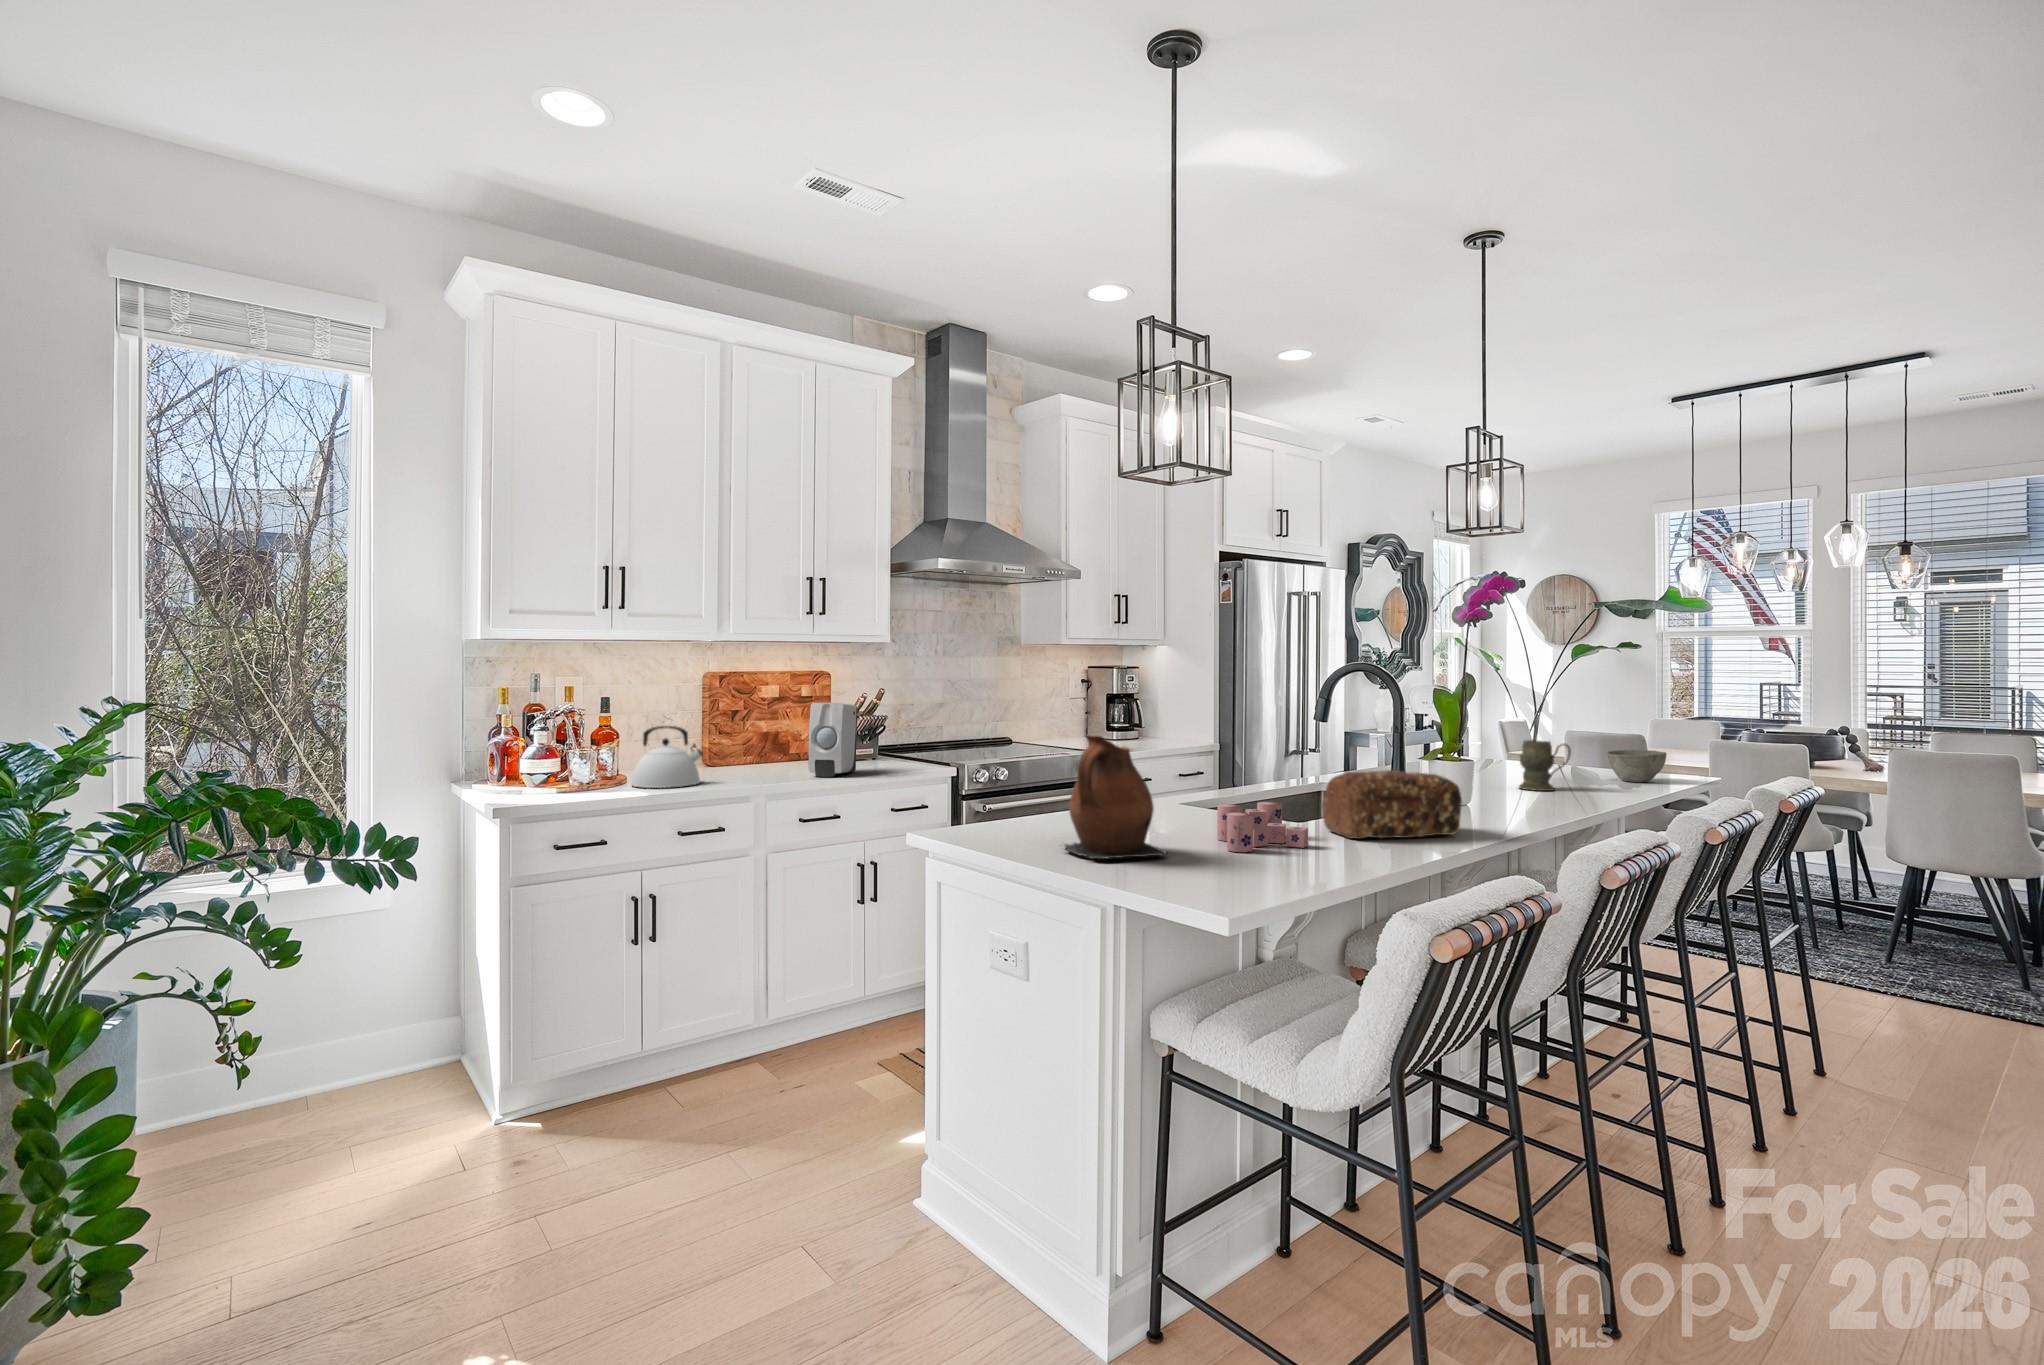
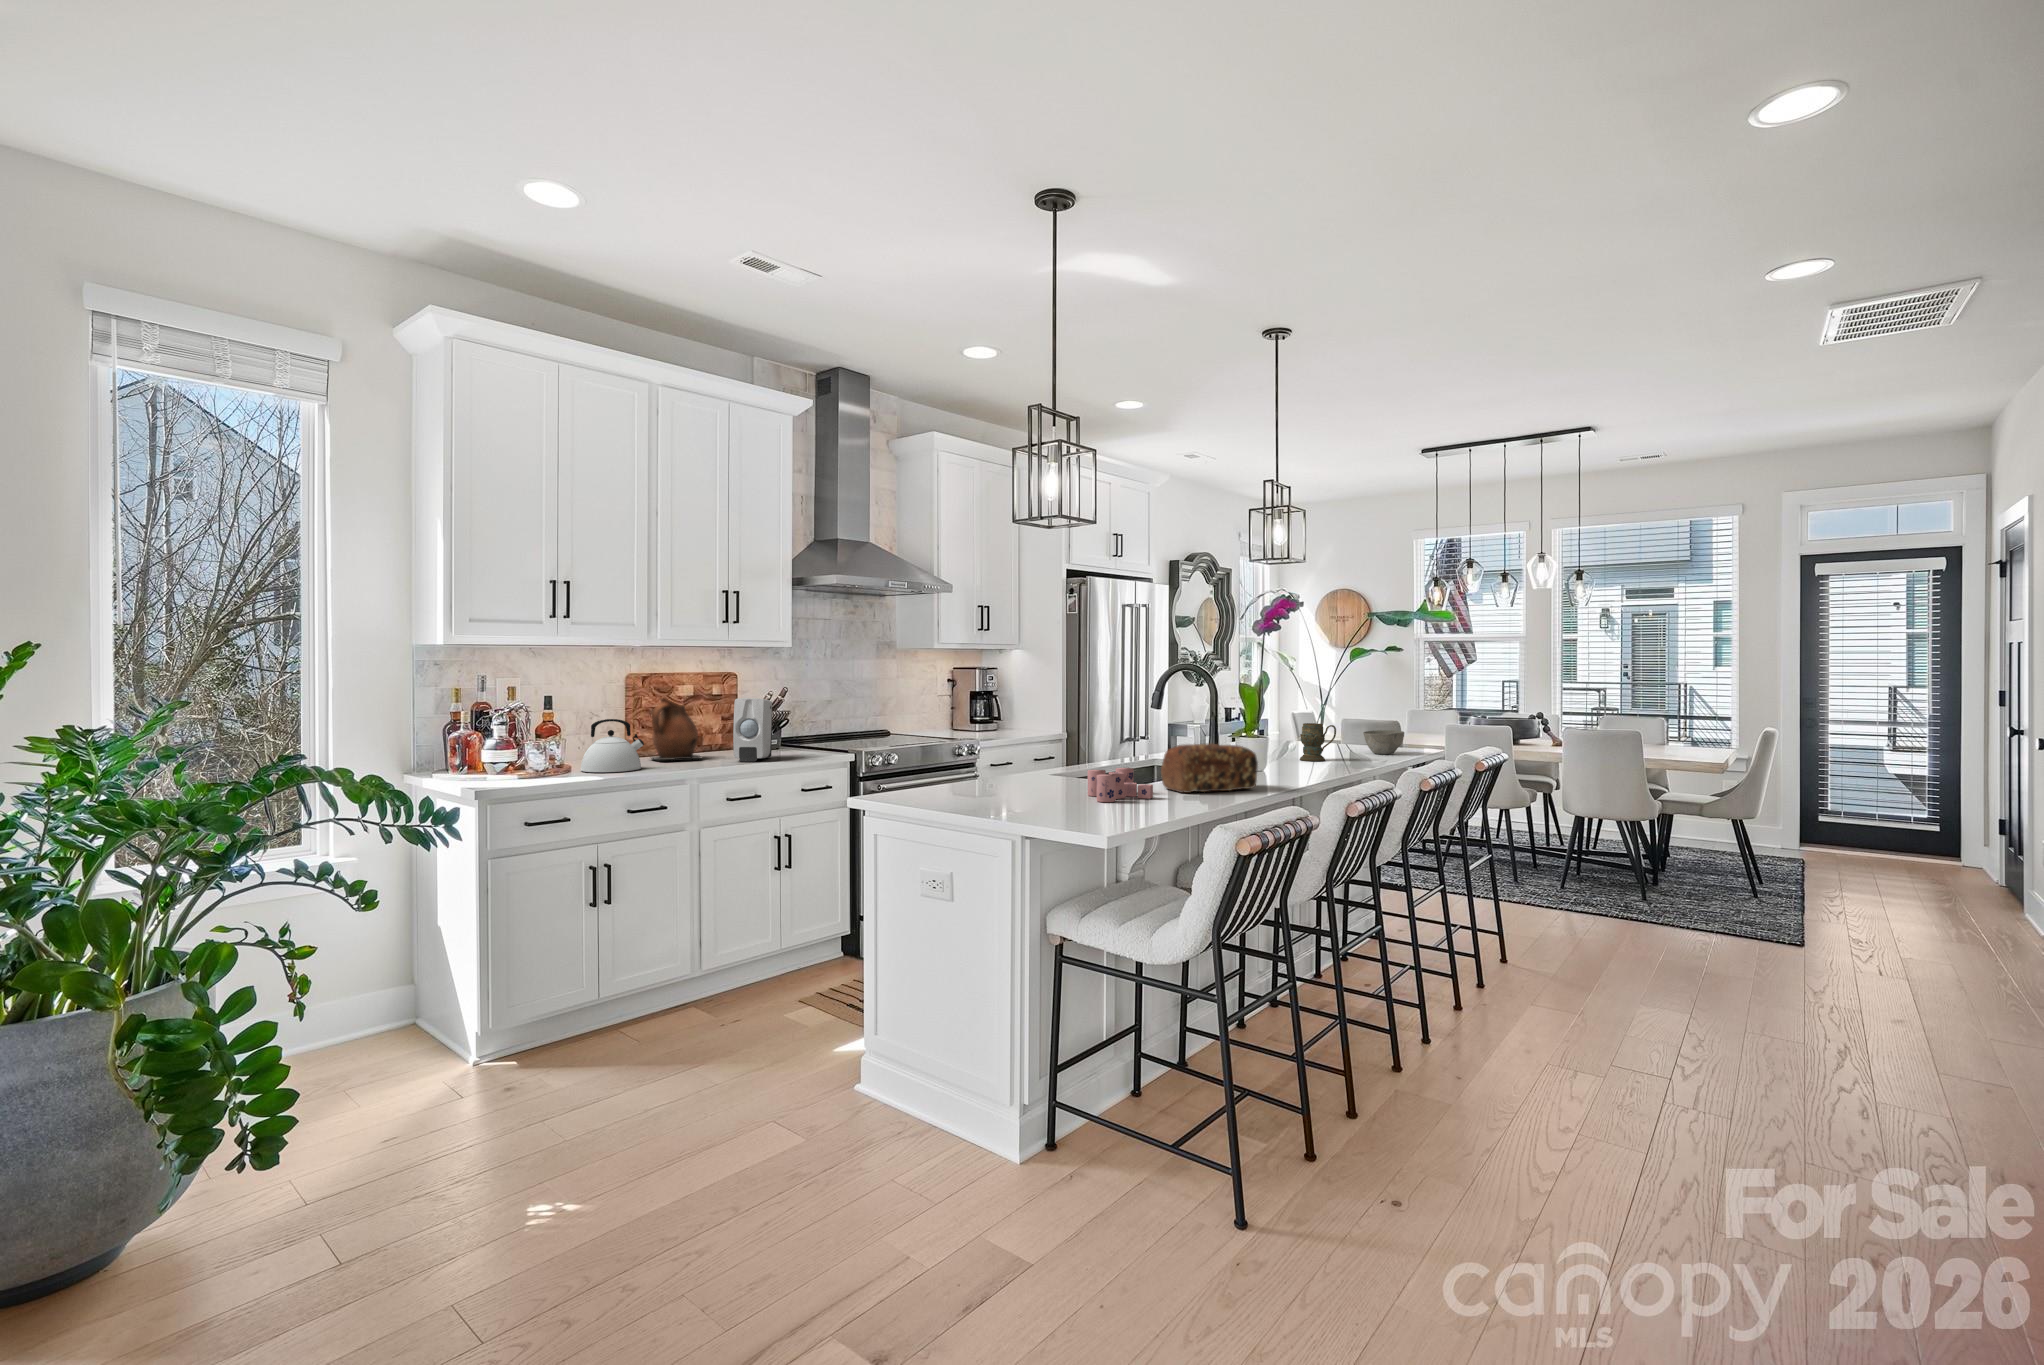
ceramic pitcher: present [1064,735,1167,858] -> present [651,698,701,760]

